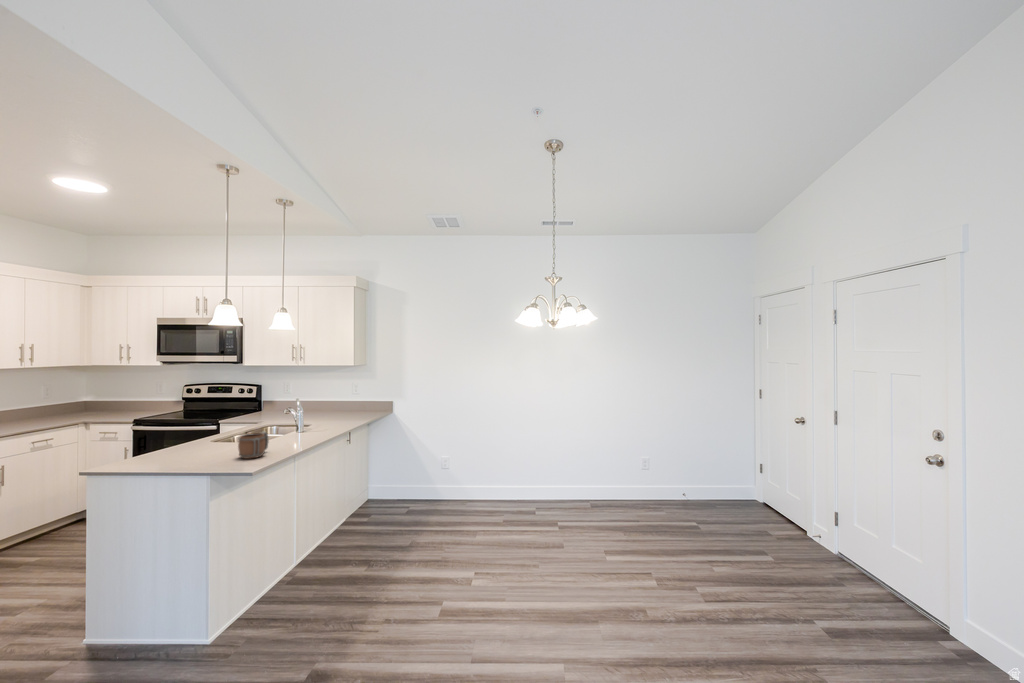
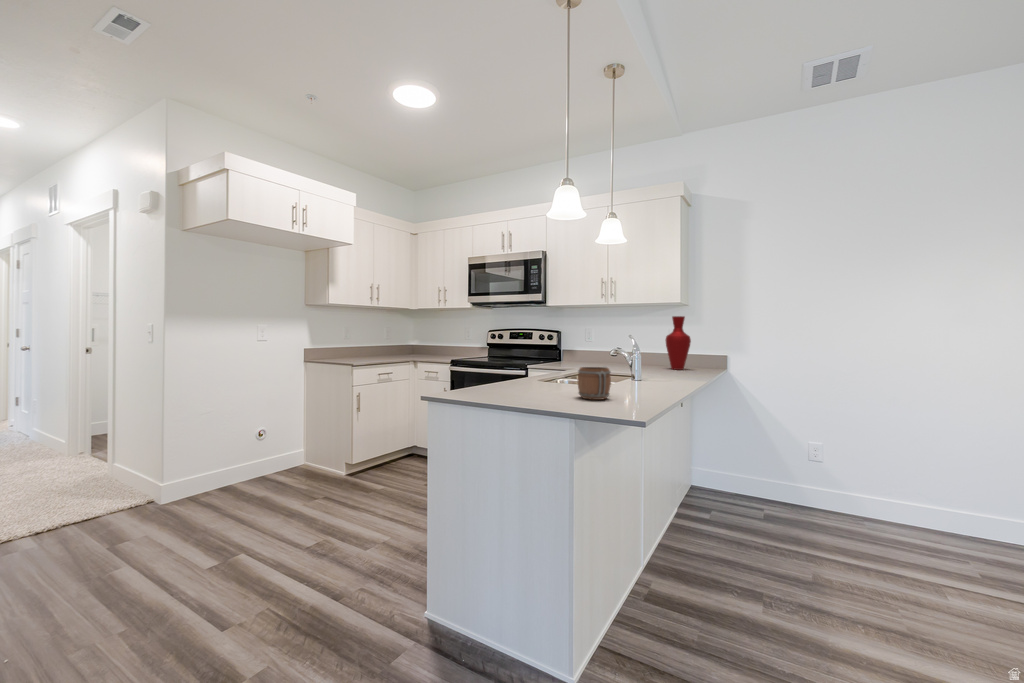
vase: none [347,373,366,414] -> present [665,316,691,370]

